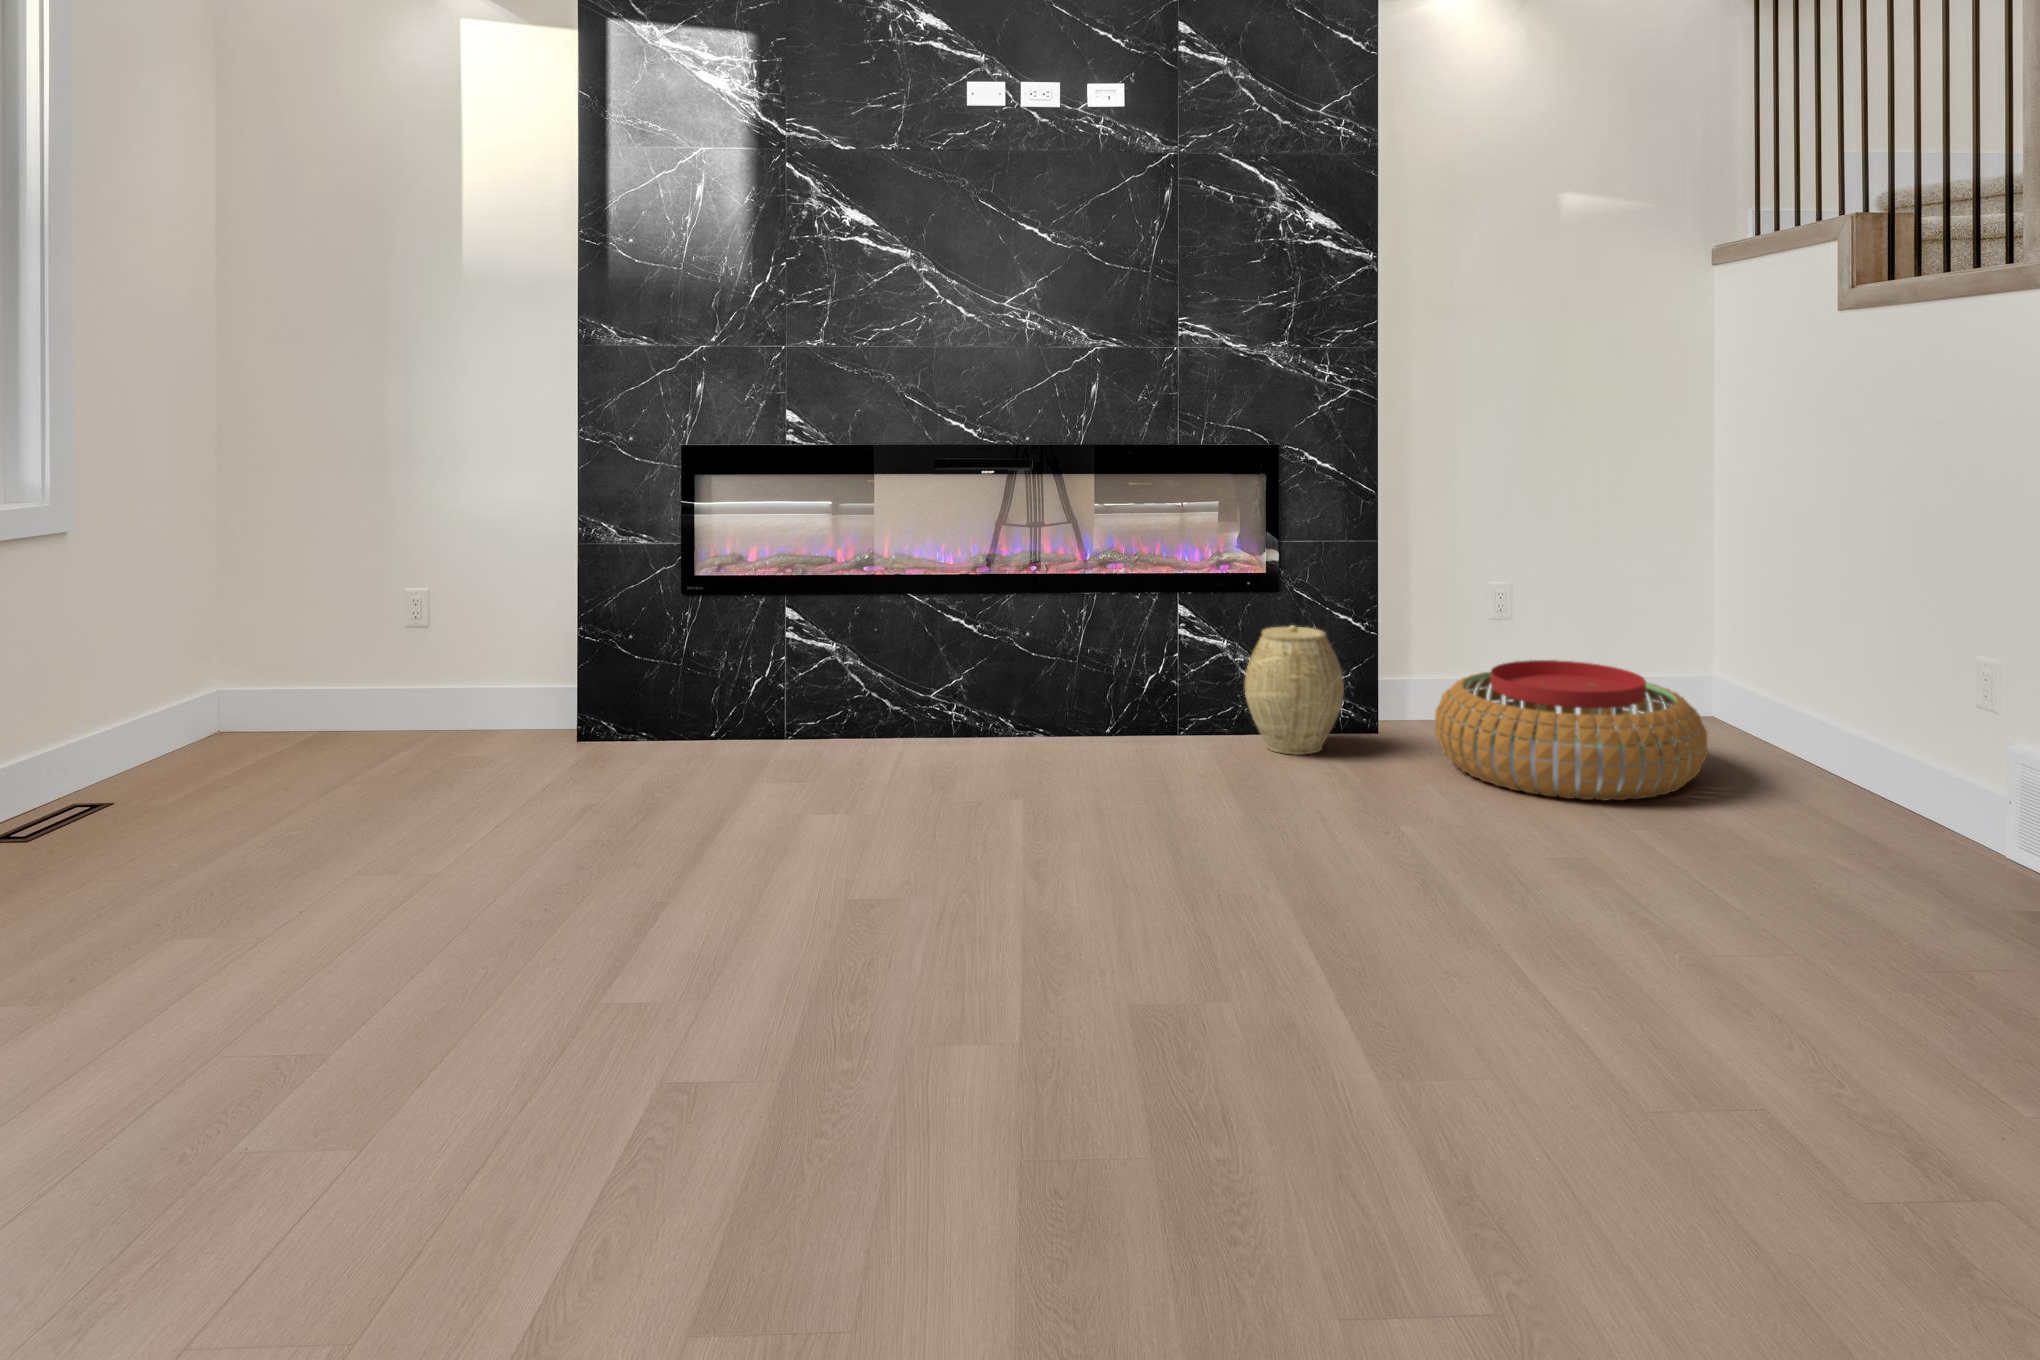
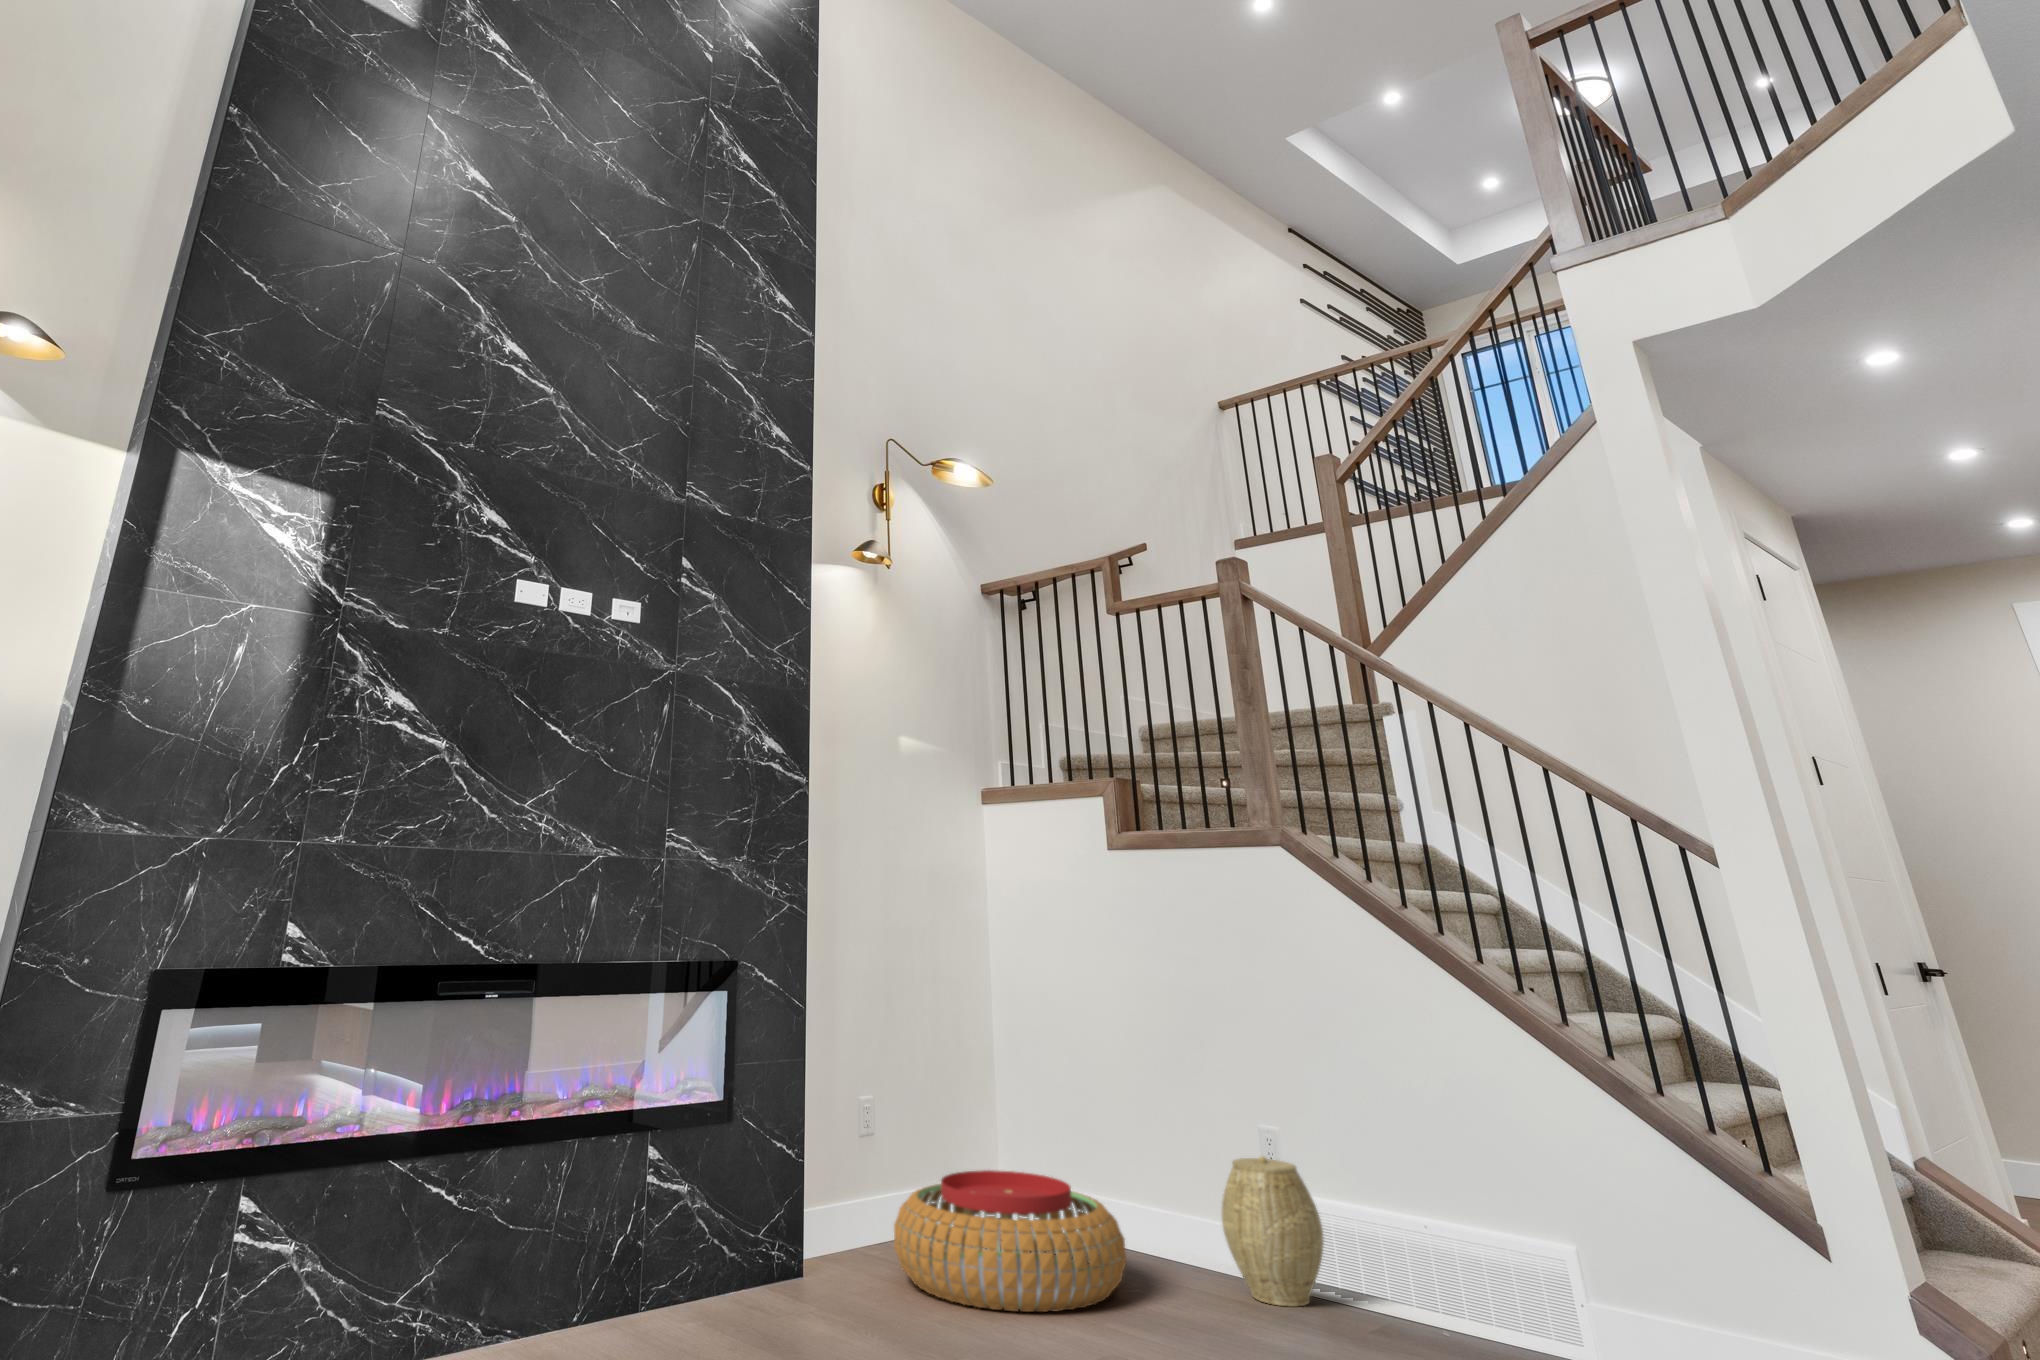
woven basket: present [1244,625,1344,755] -> present [1222,1156,1324,1307]

